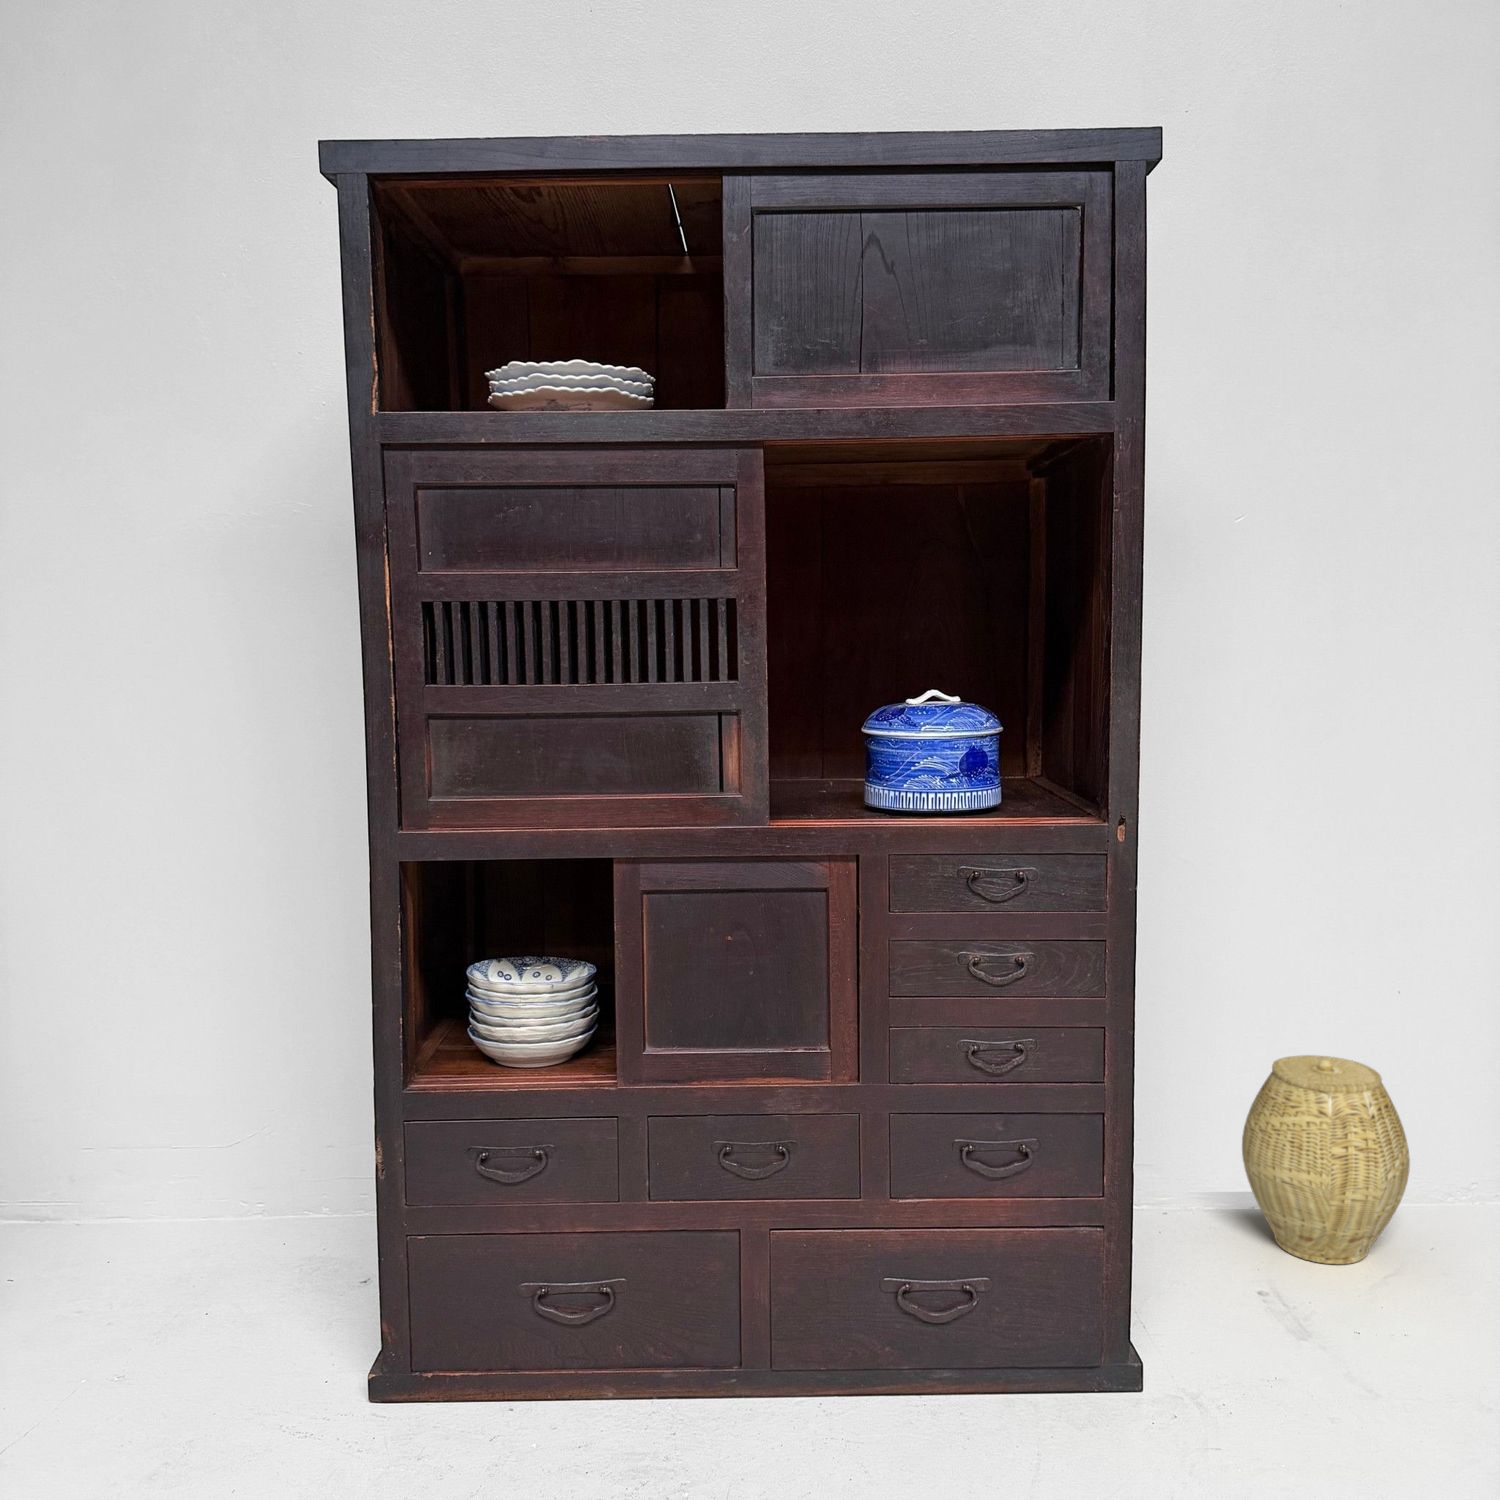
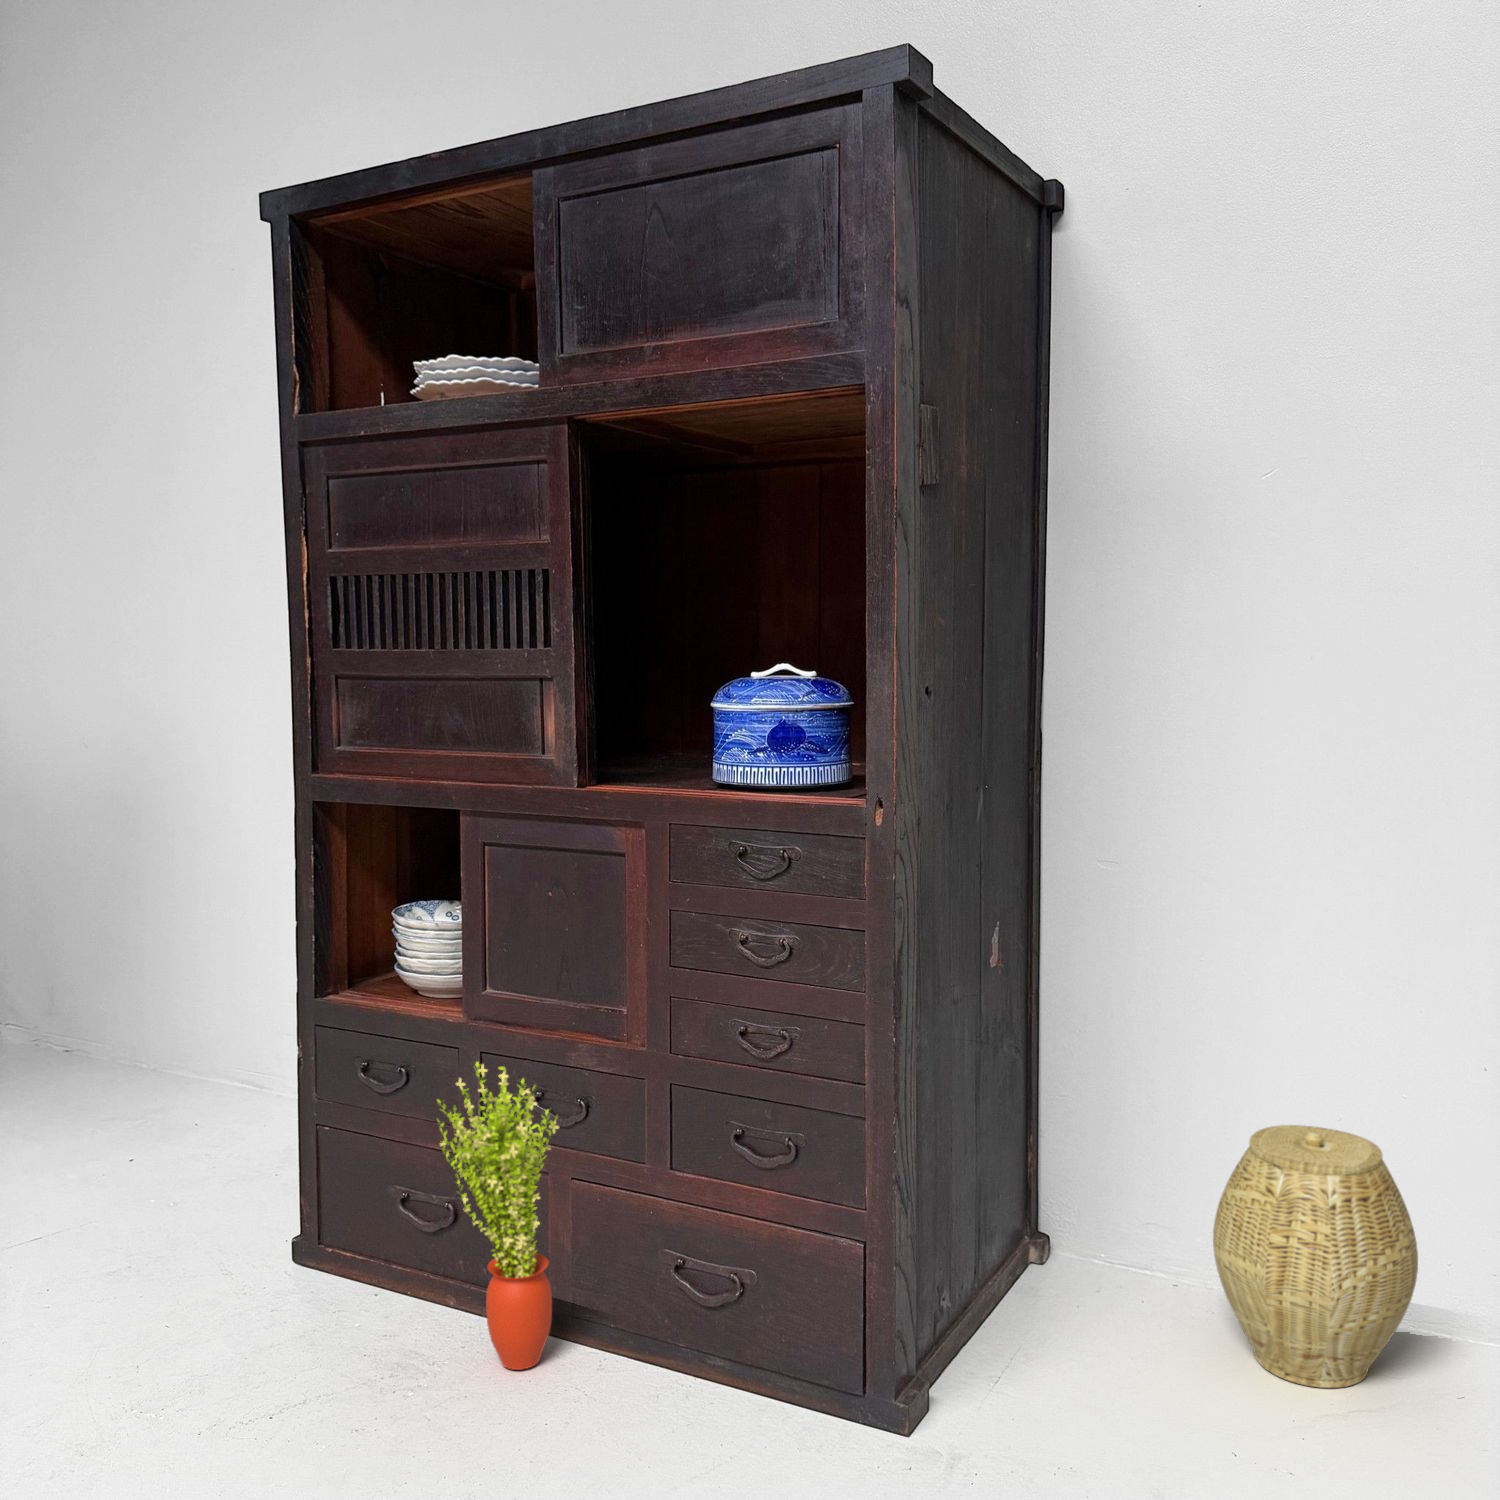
potted plant: none [671,1122,809,1439] -> present [437,1062,559,1370]

